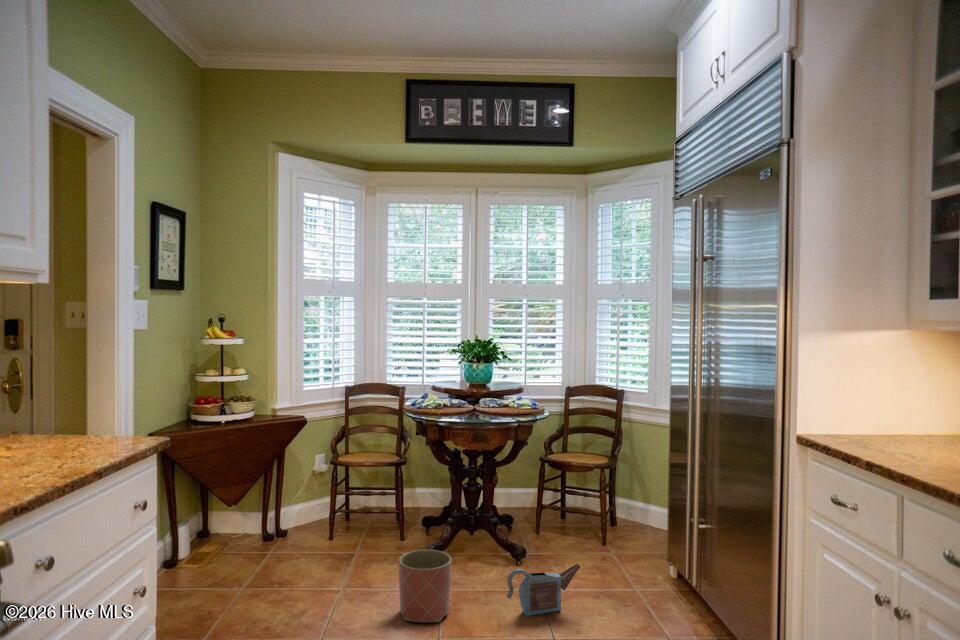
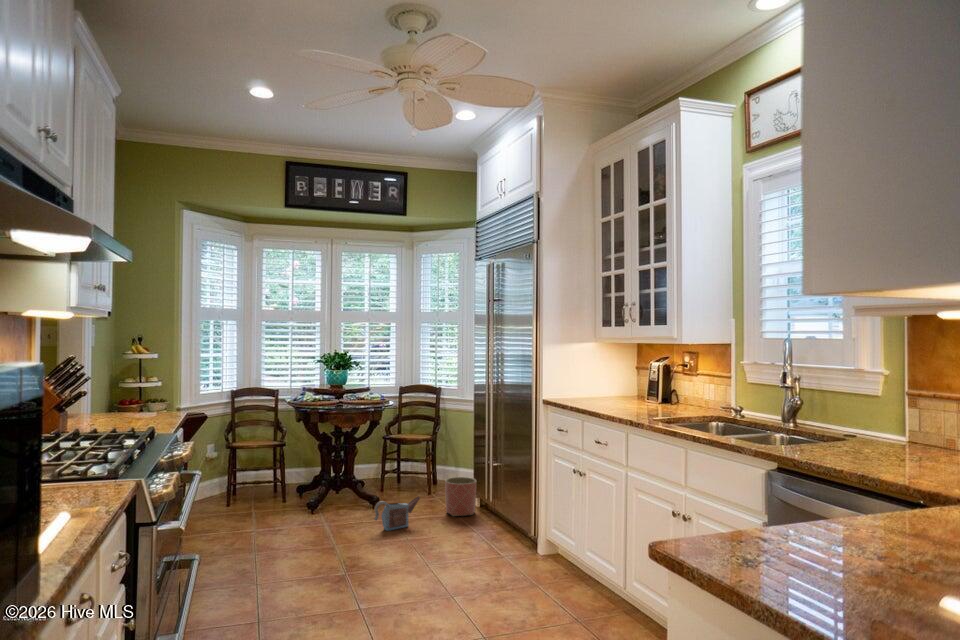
planter: present [399,549,452,622] -> present [445,477,477,516]

